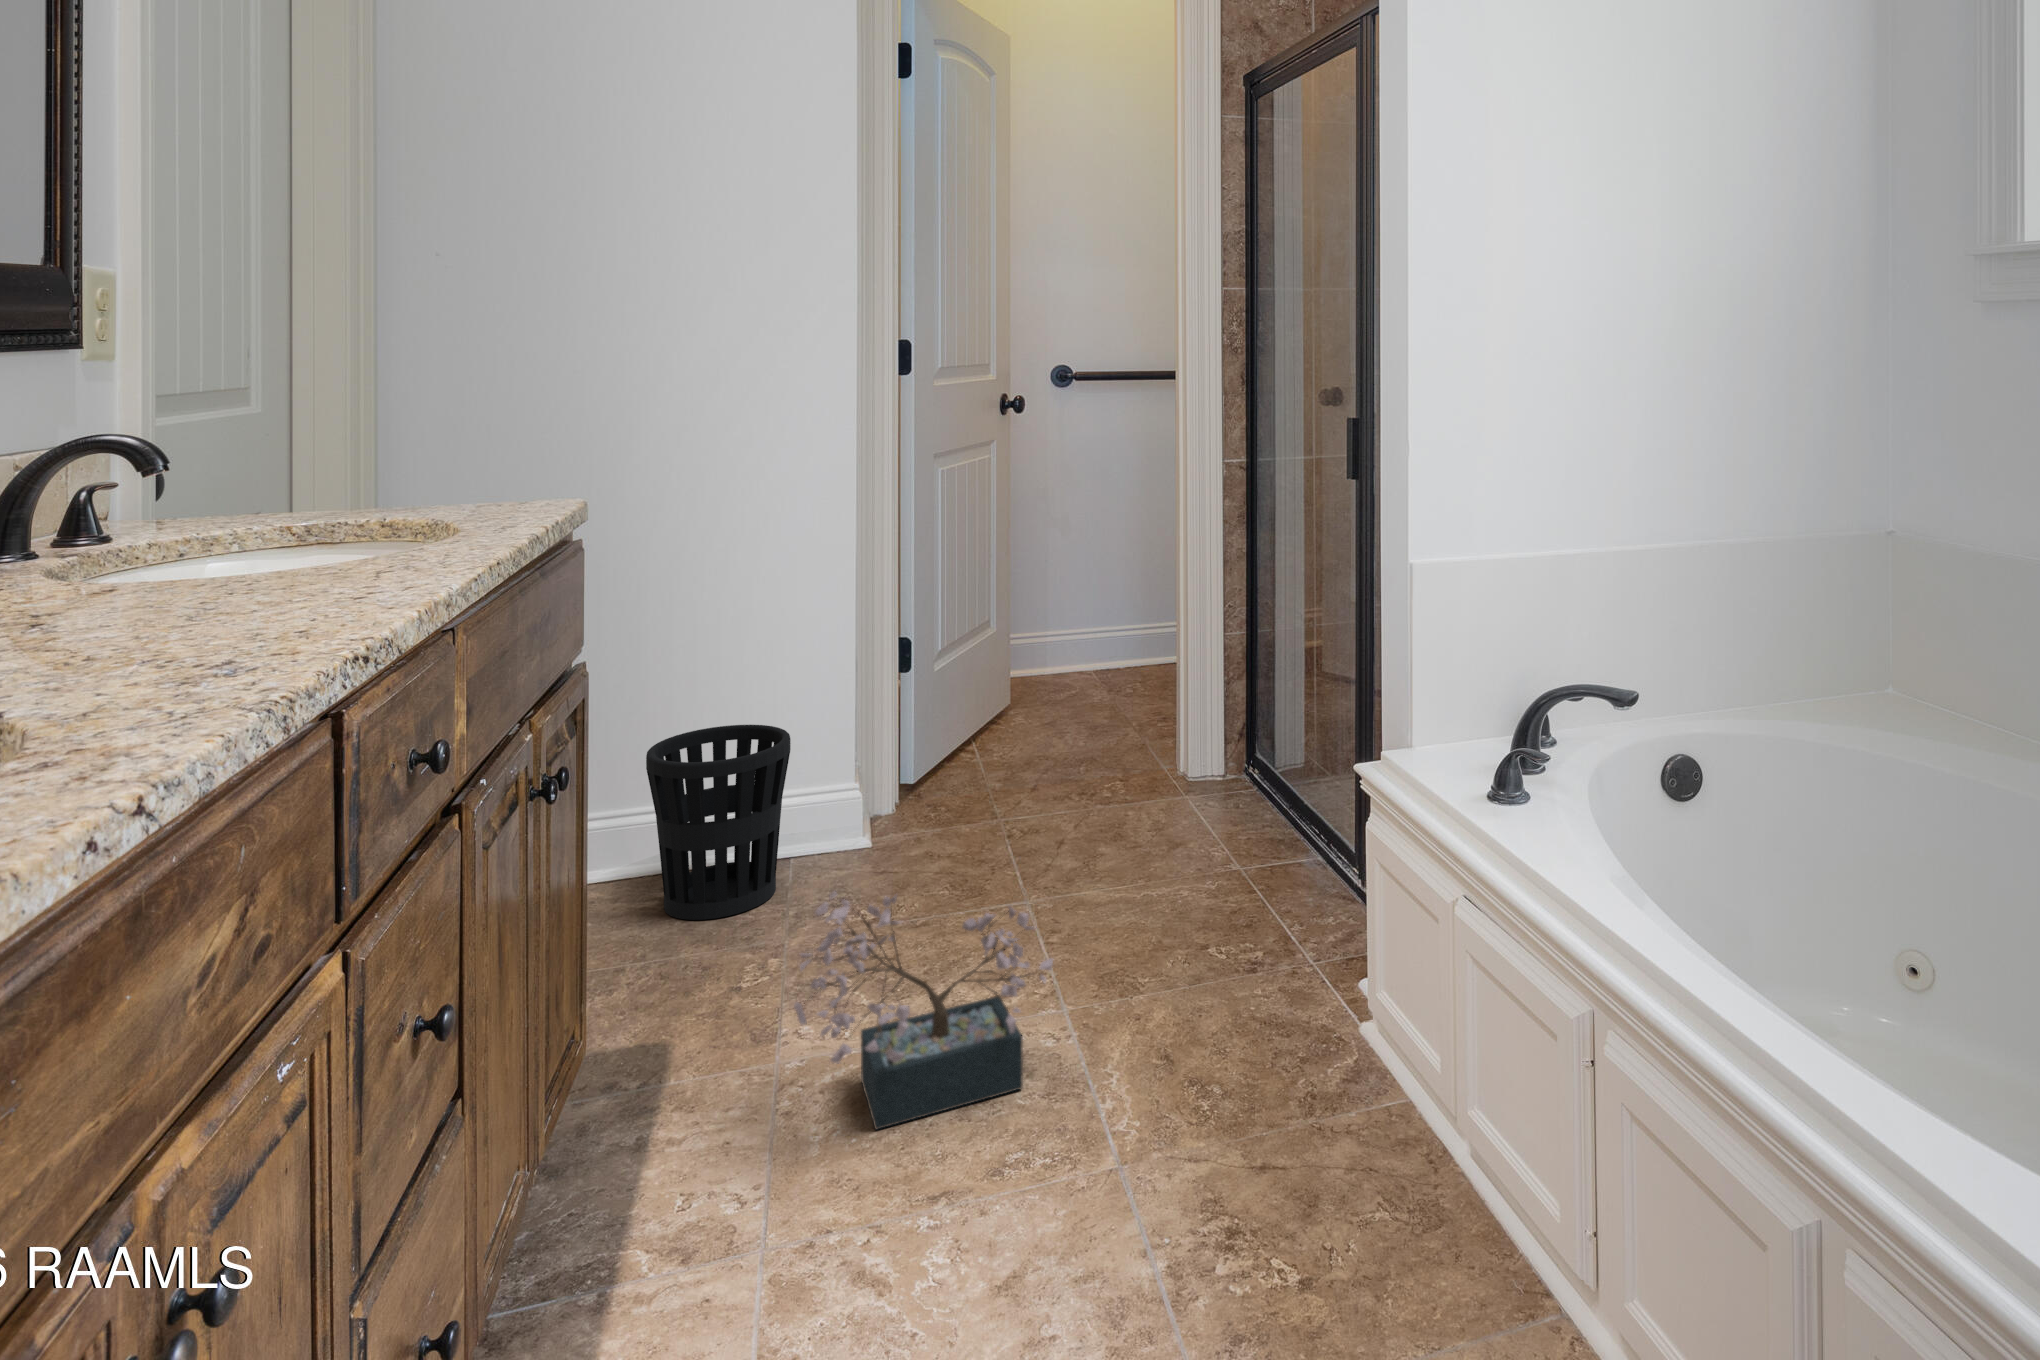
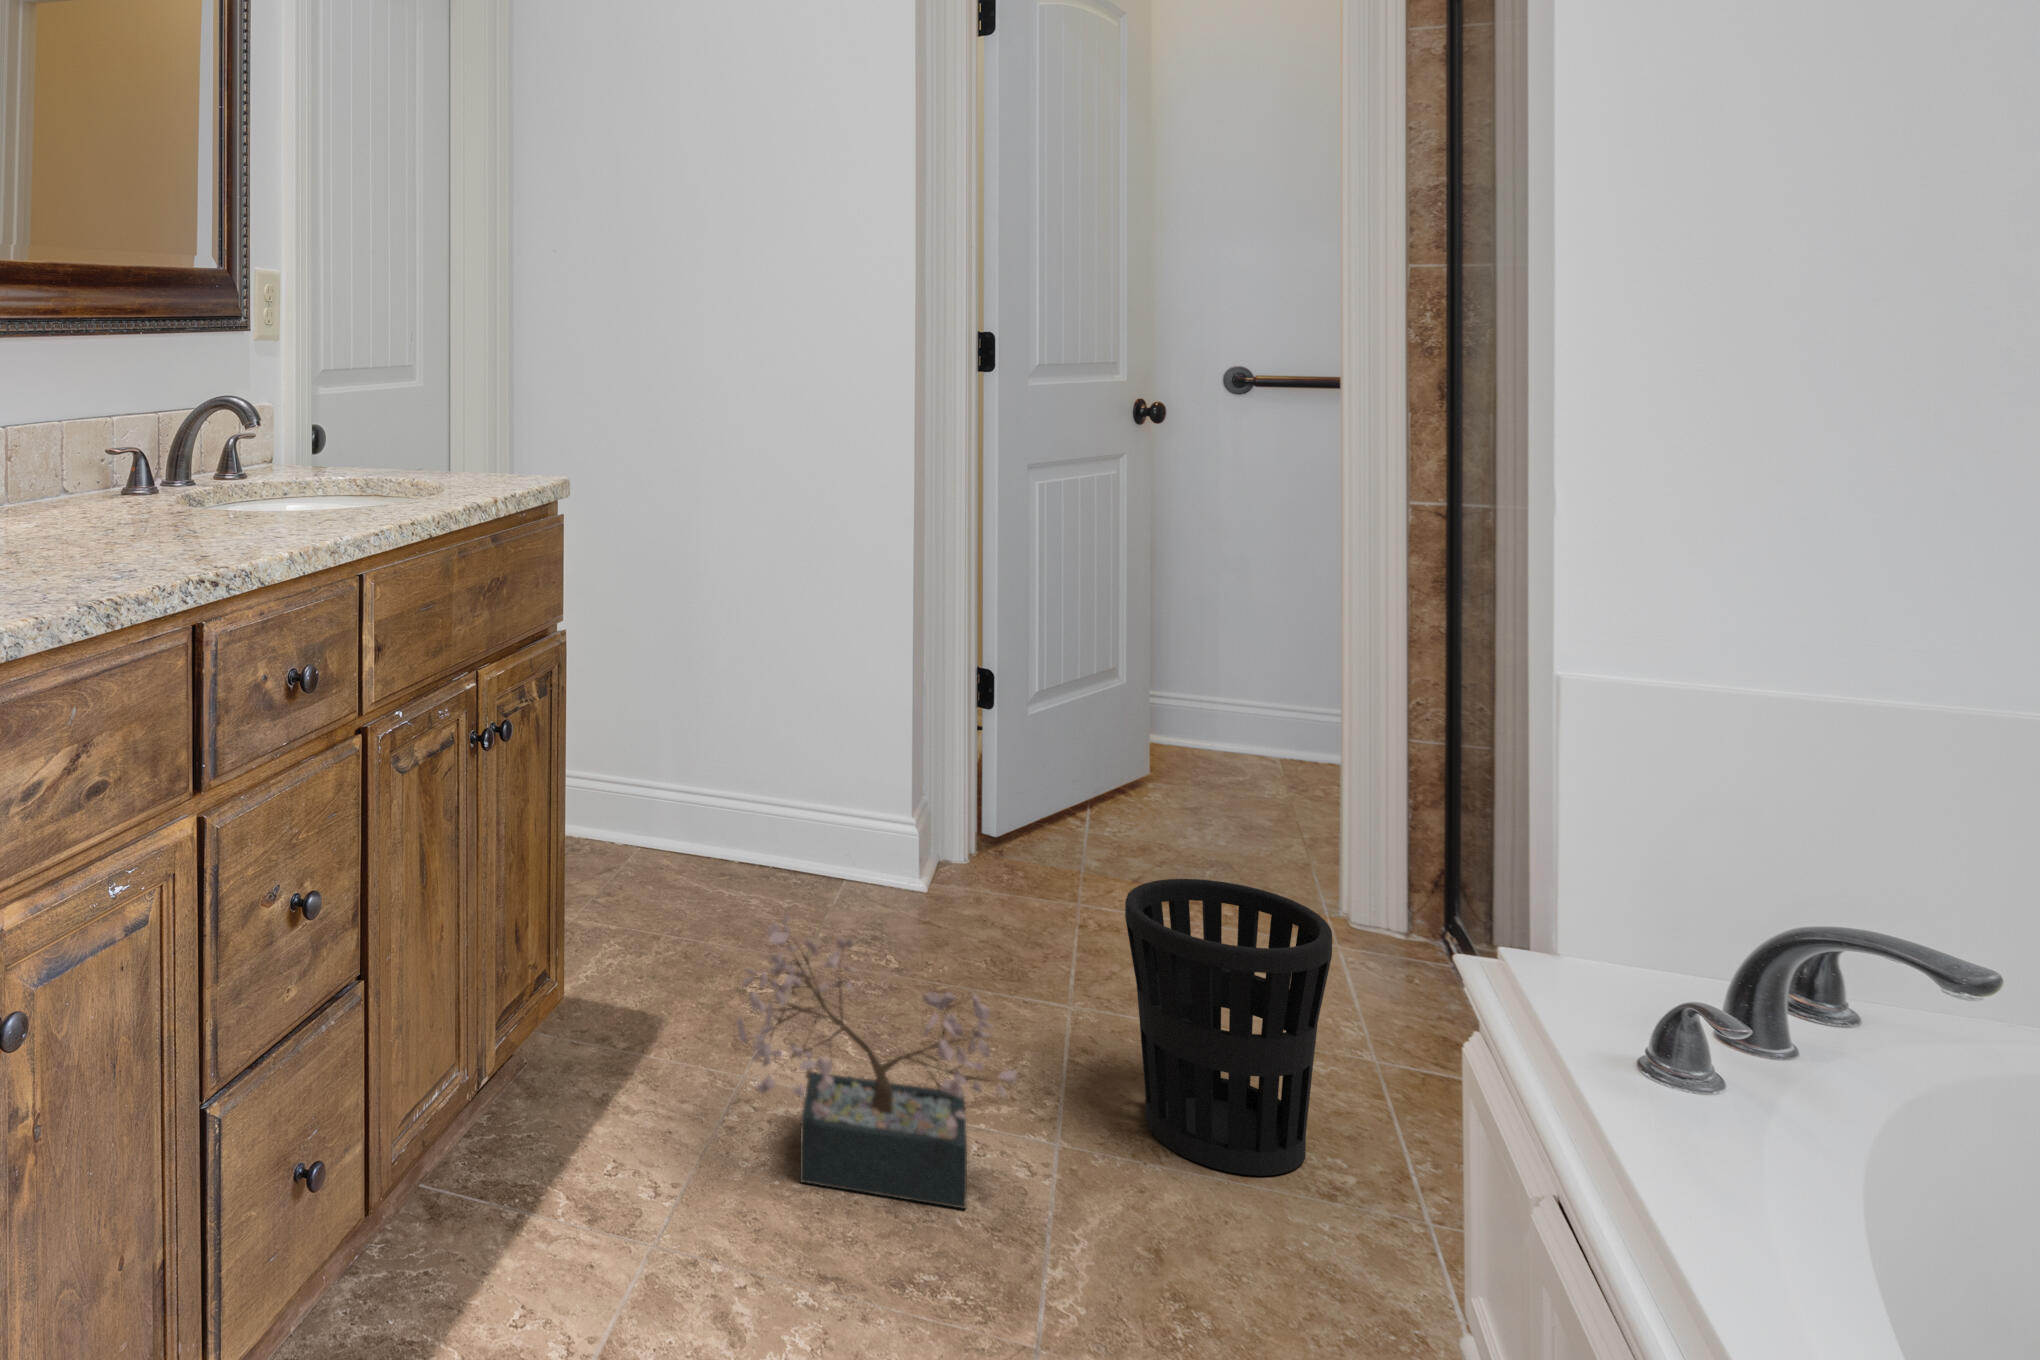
wastebasket: present [646,725,791,920] -> present [1125,879,1332,1176]

